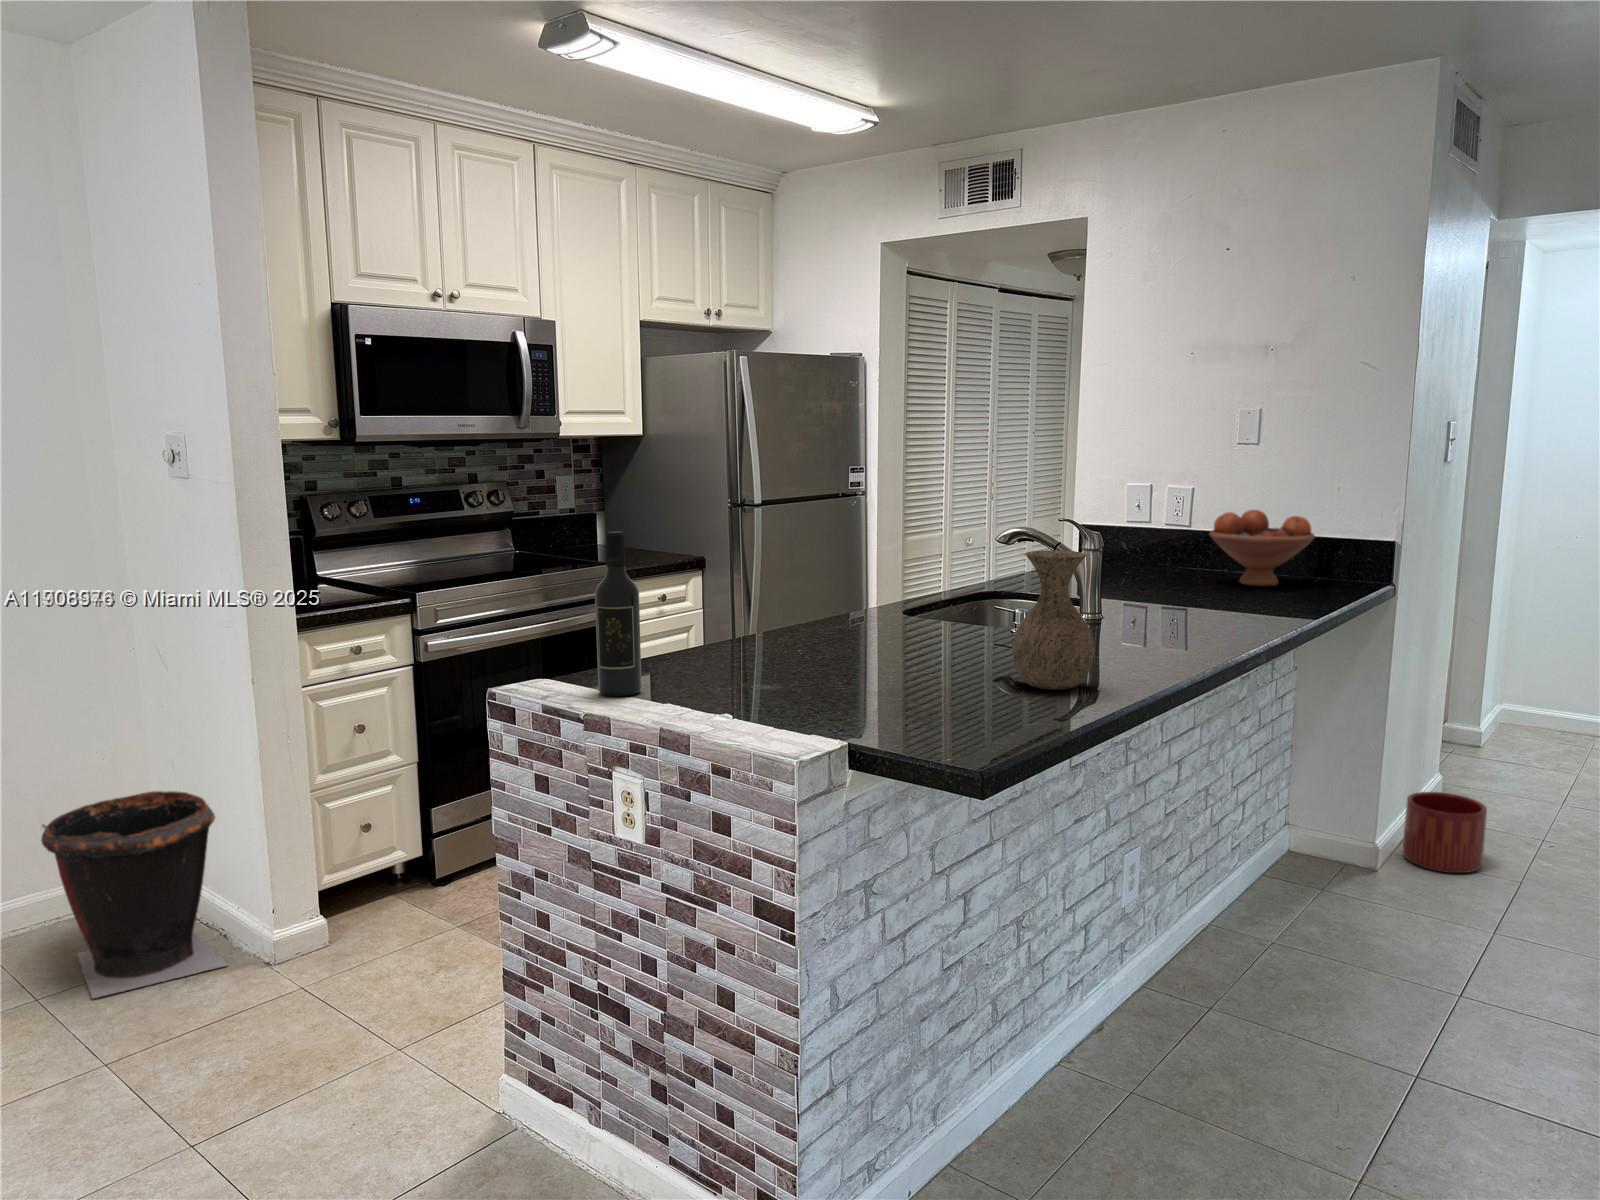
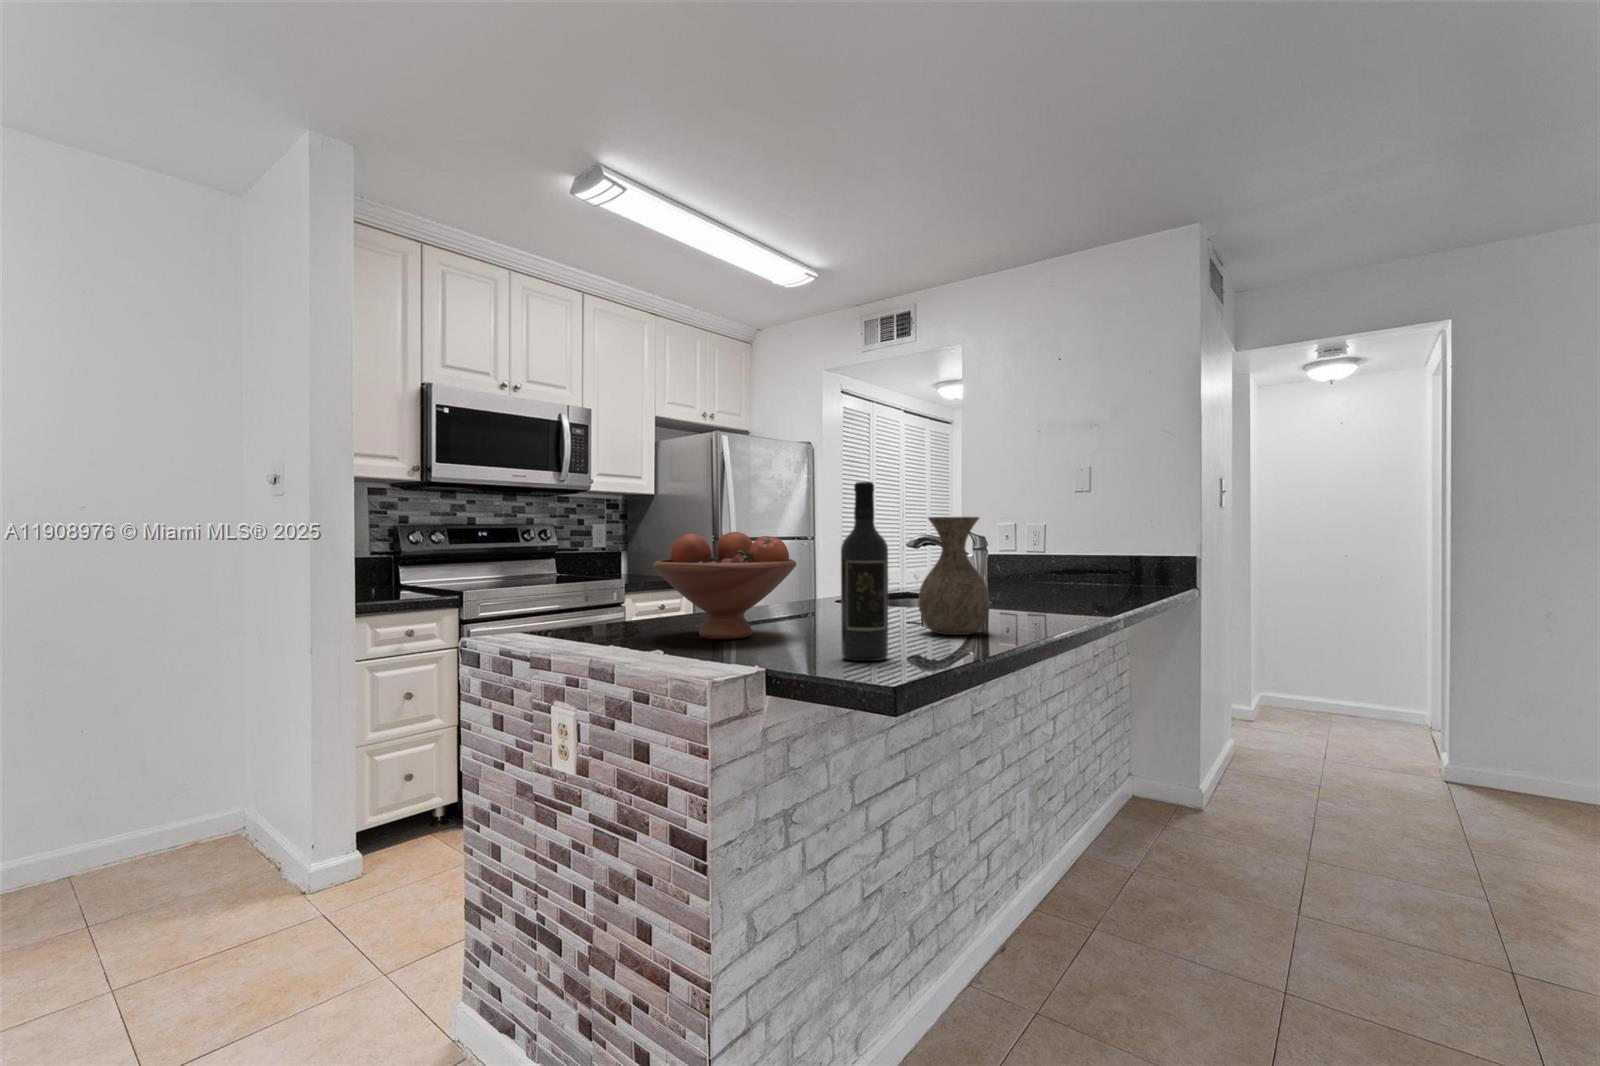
fruit bowl: present [1209,510,1315,586] -> present [653,532,796,639]
wine bottle: present [595,531,642,696] -> present [841,482,888,661]
waste bin: present [41,791,227,998] -> none [112,747,275,929]
planter: present [1403,792,1487,873] -> none [1220,751,1284,815]

